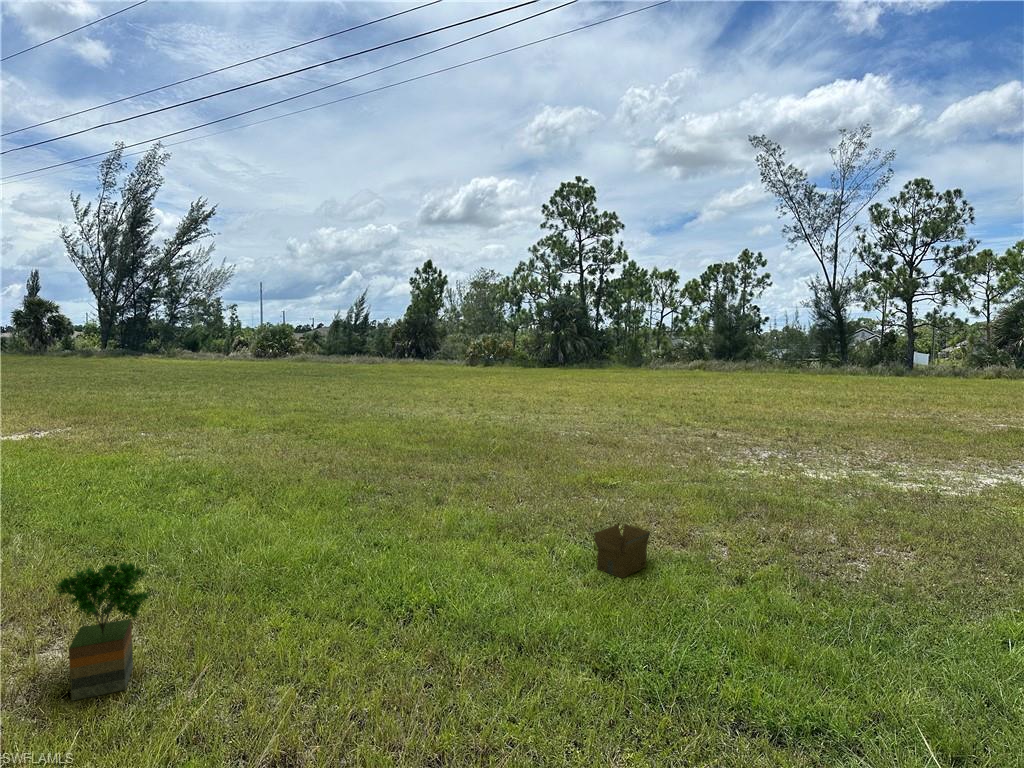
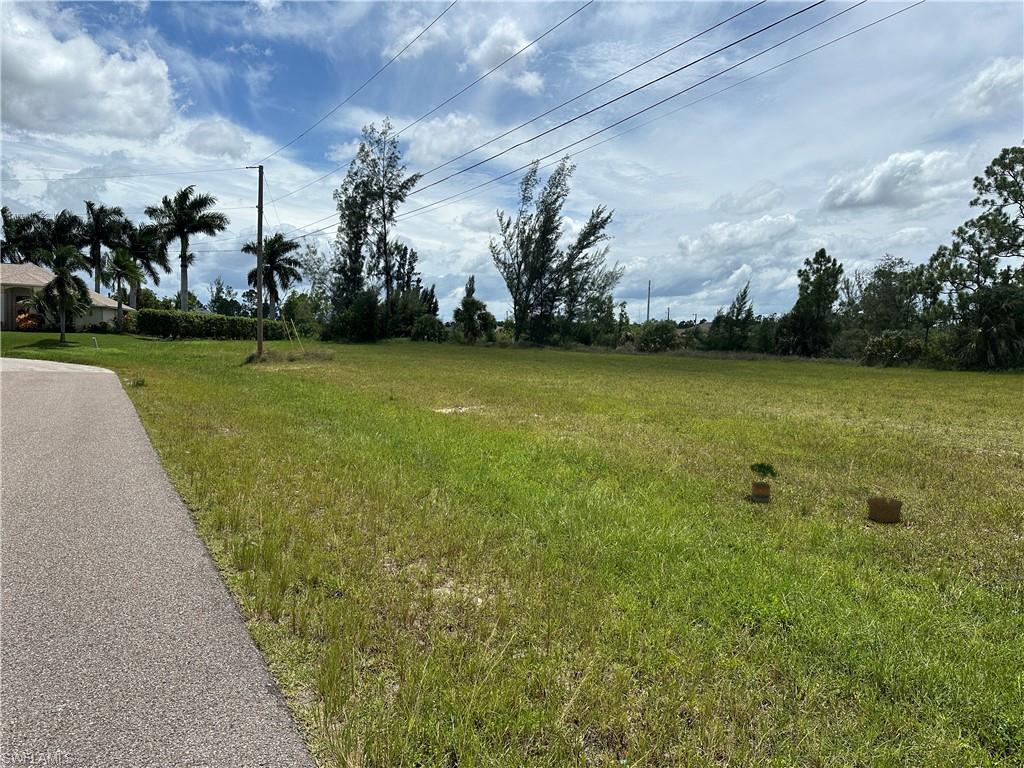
cardboard box: present [593,524,650,578] -> present [866,497,903,522]

